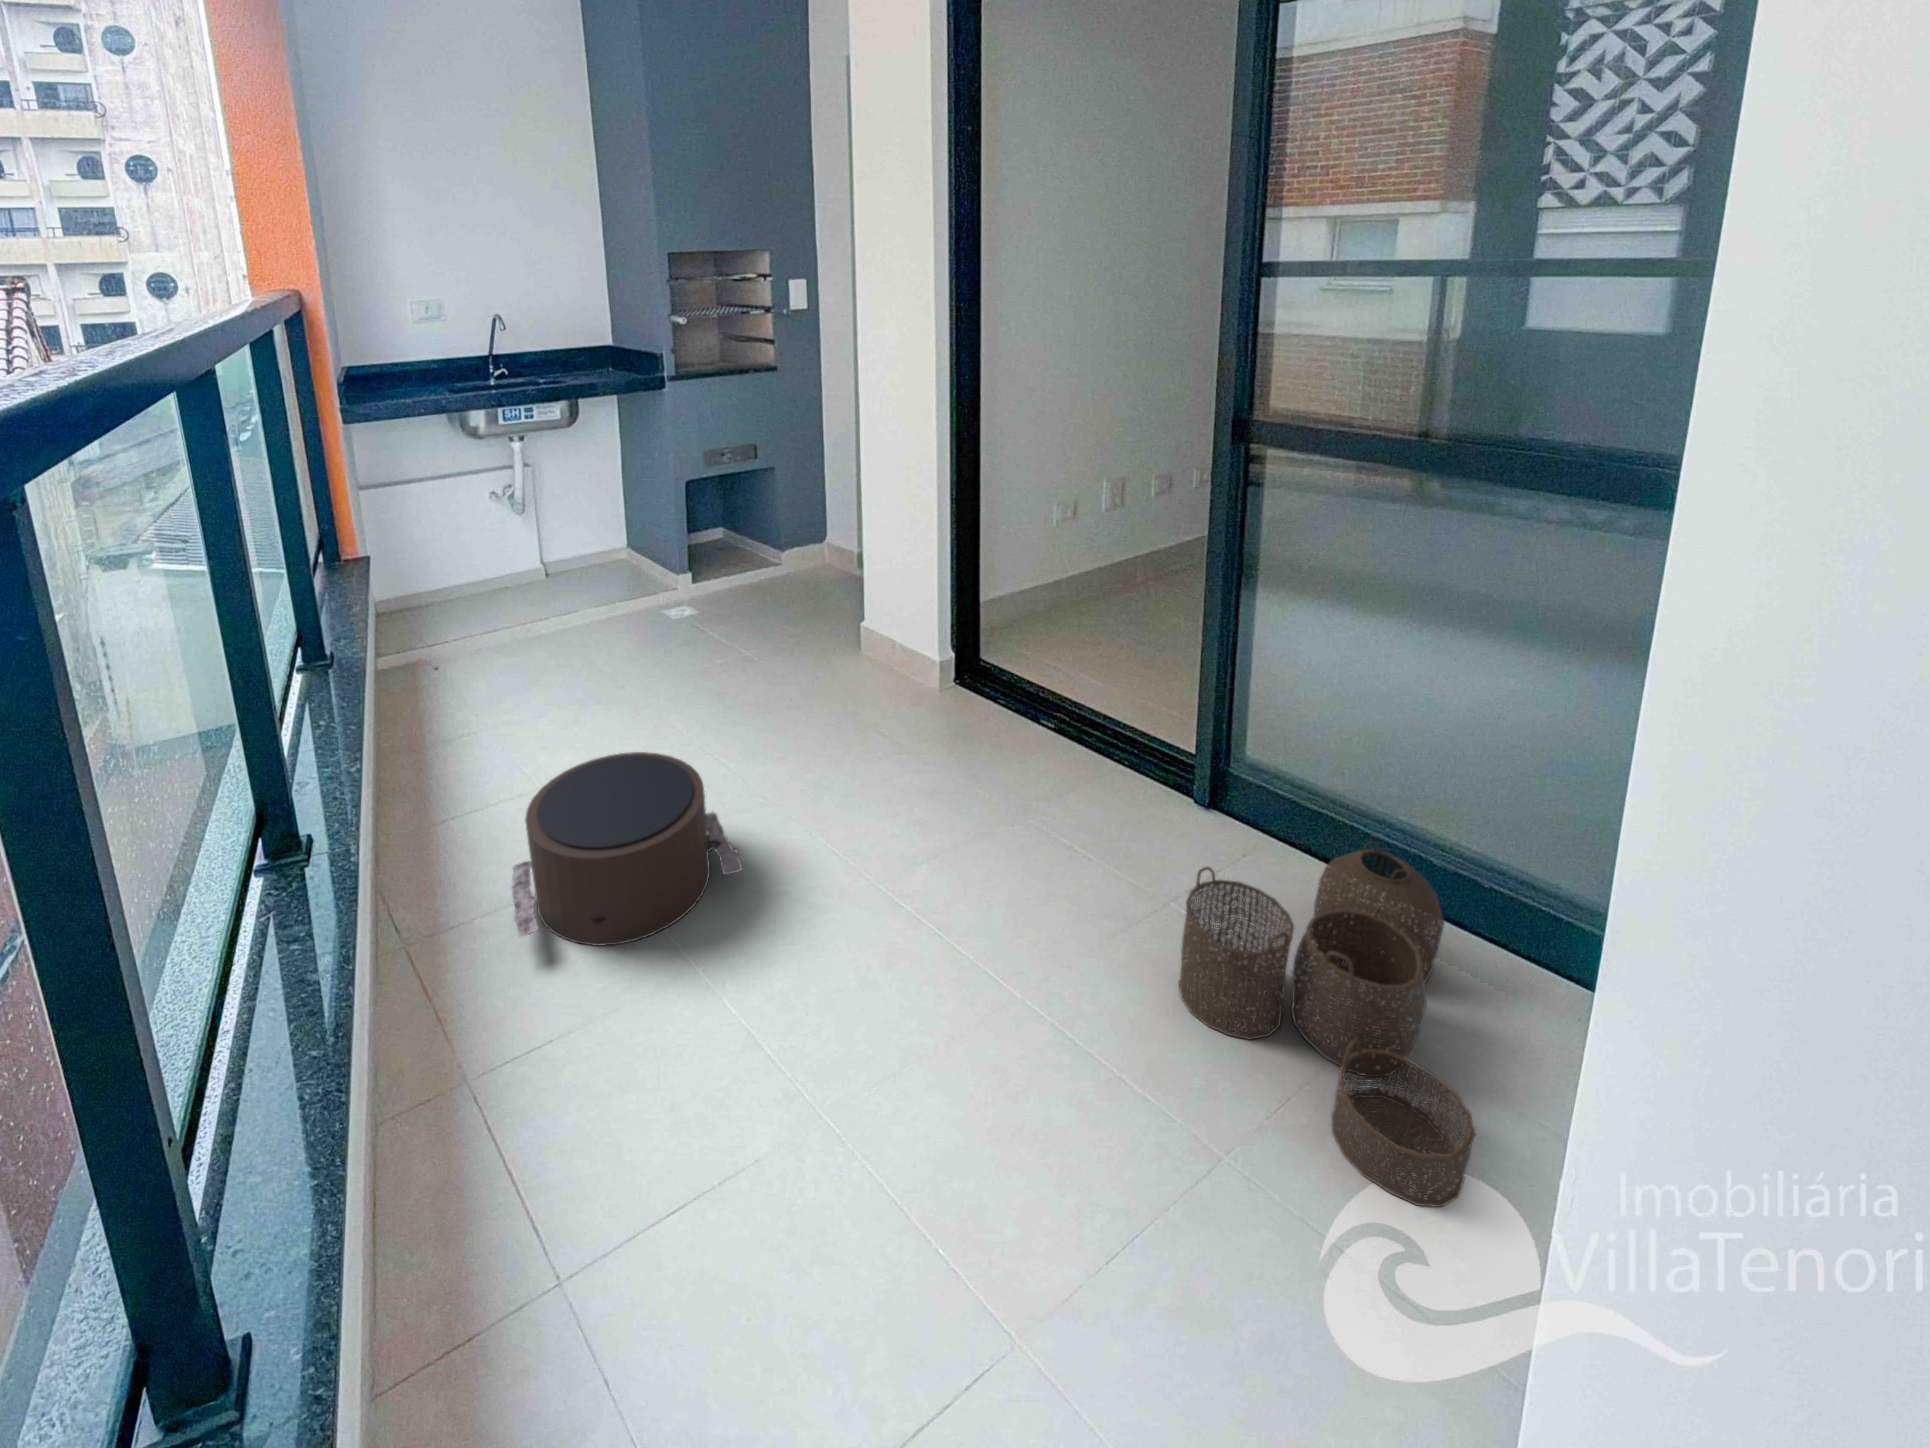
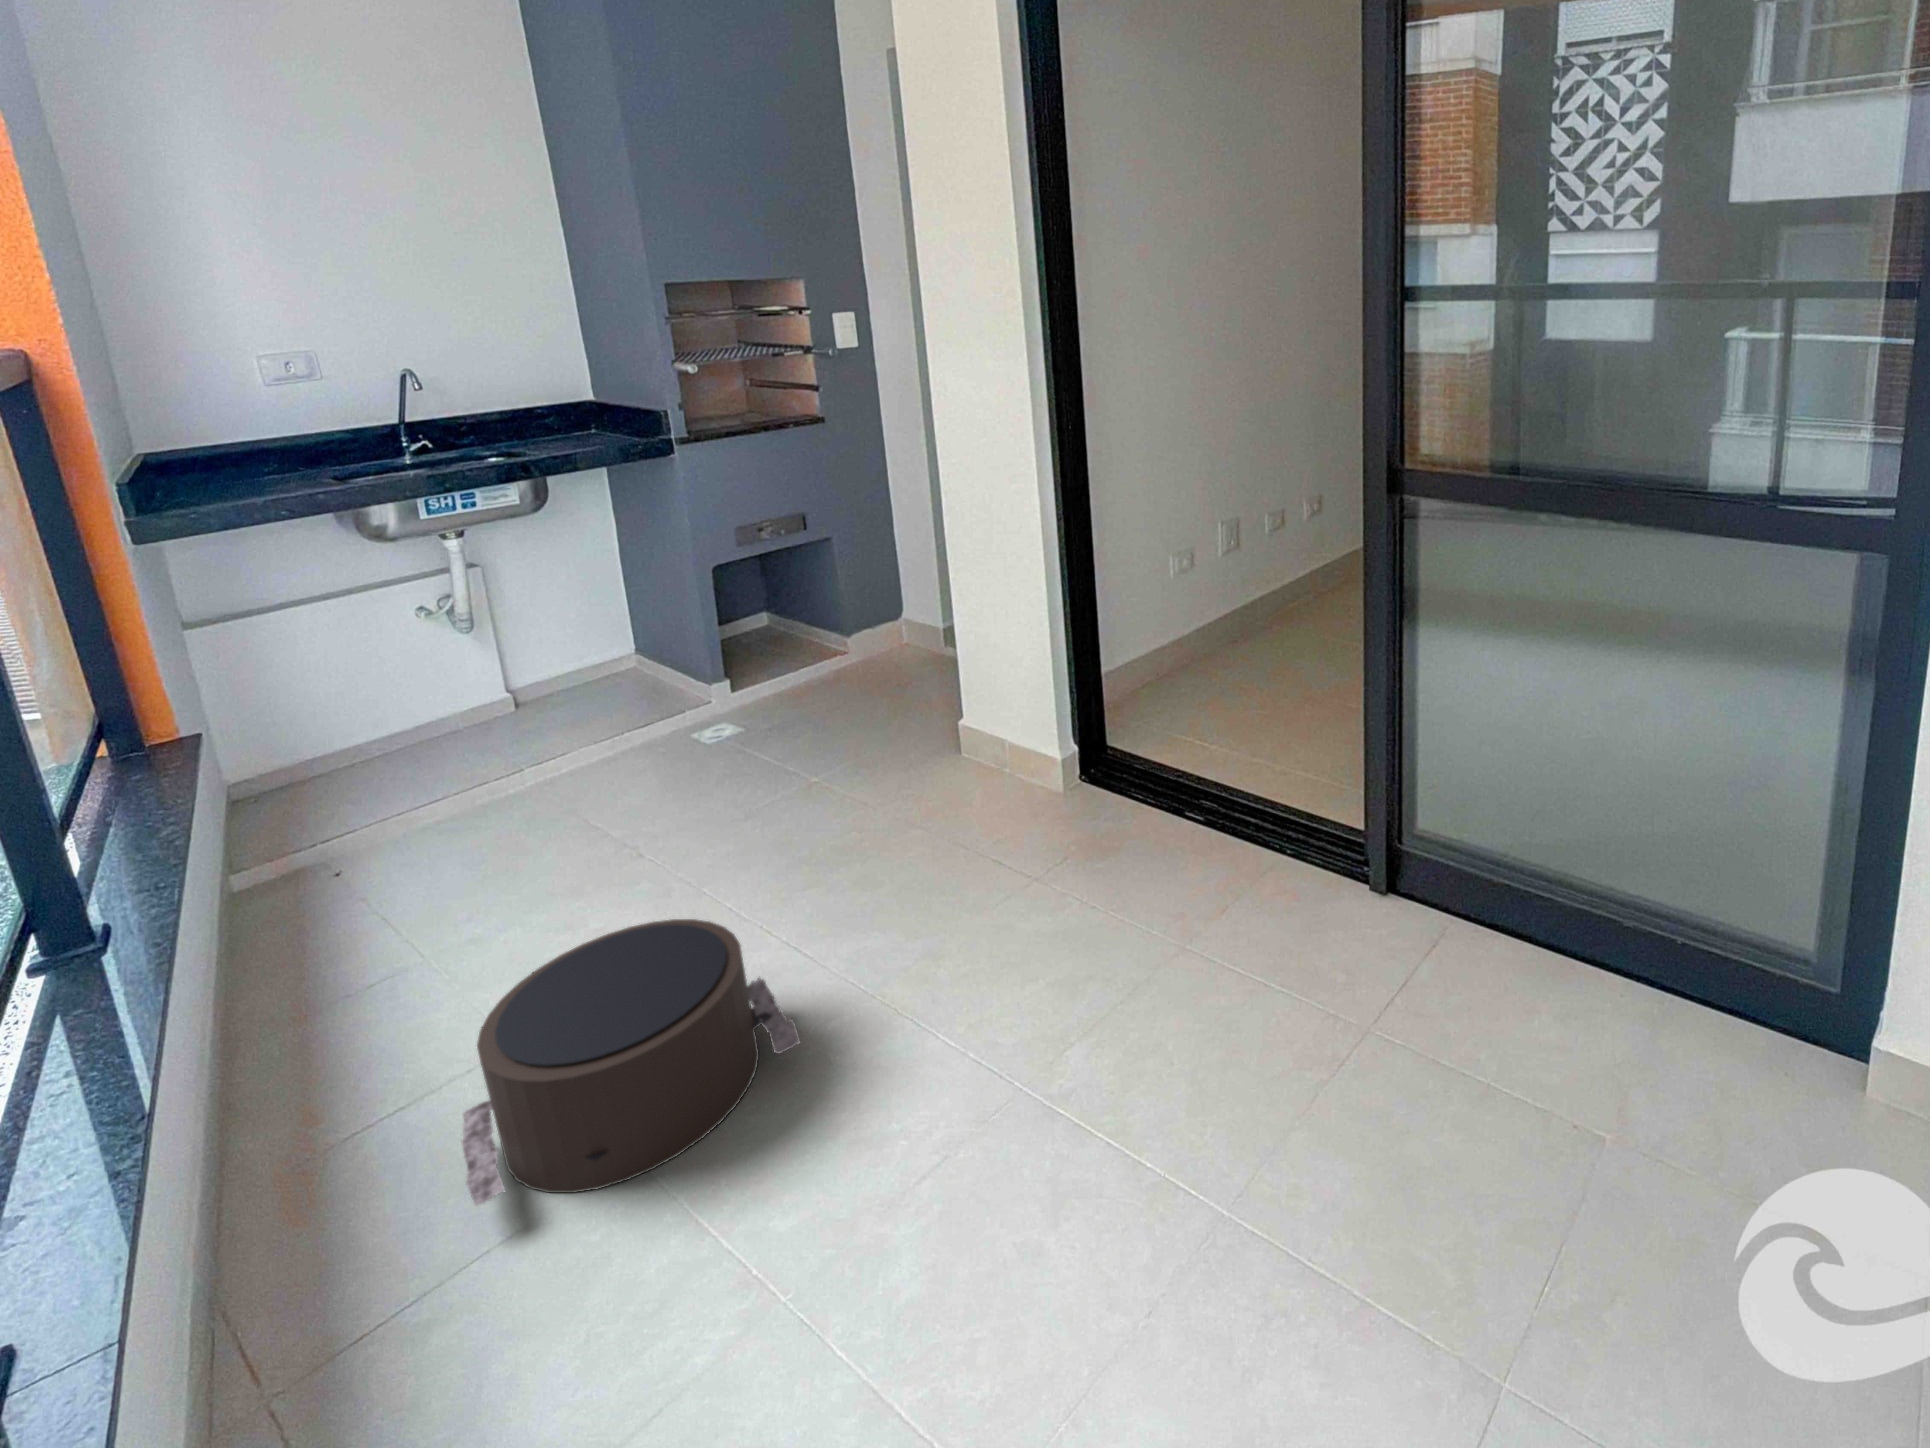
woven basket: present [1179,842,1475,1207] -> none [1310,860,1583,1218]

